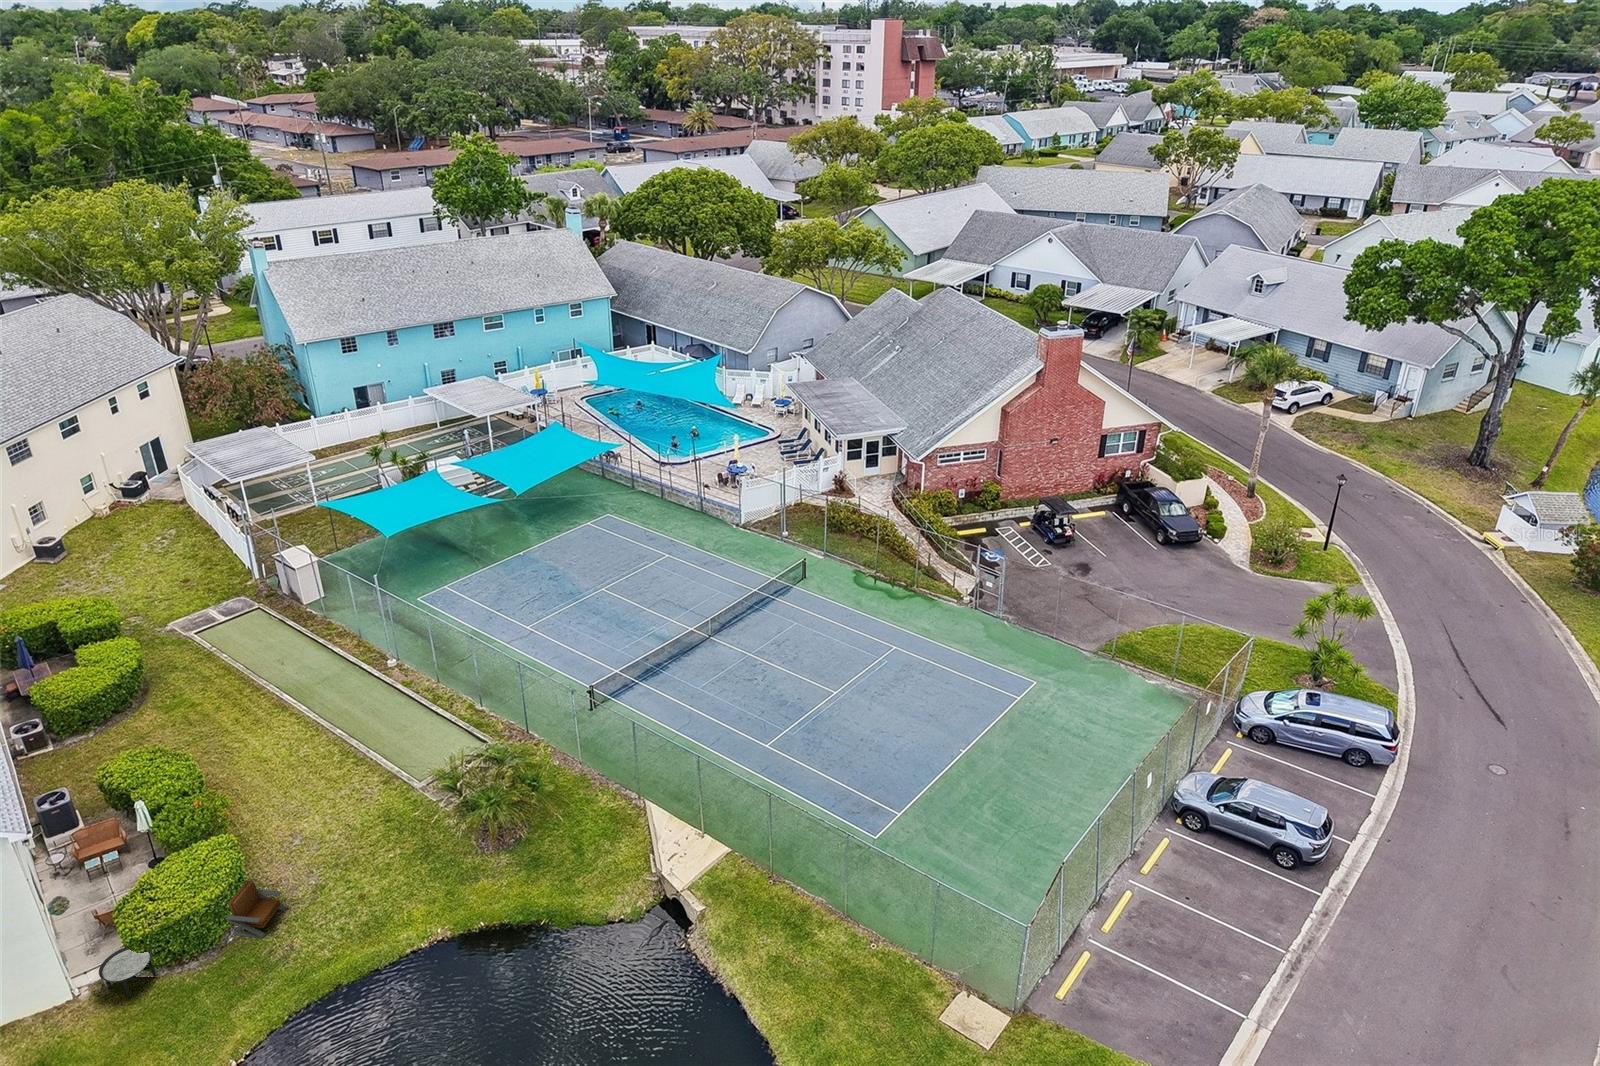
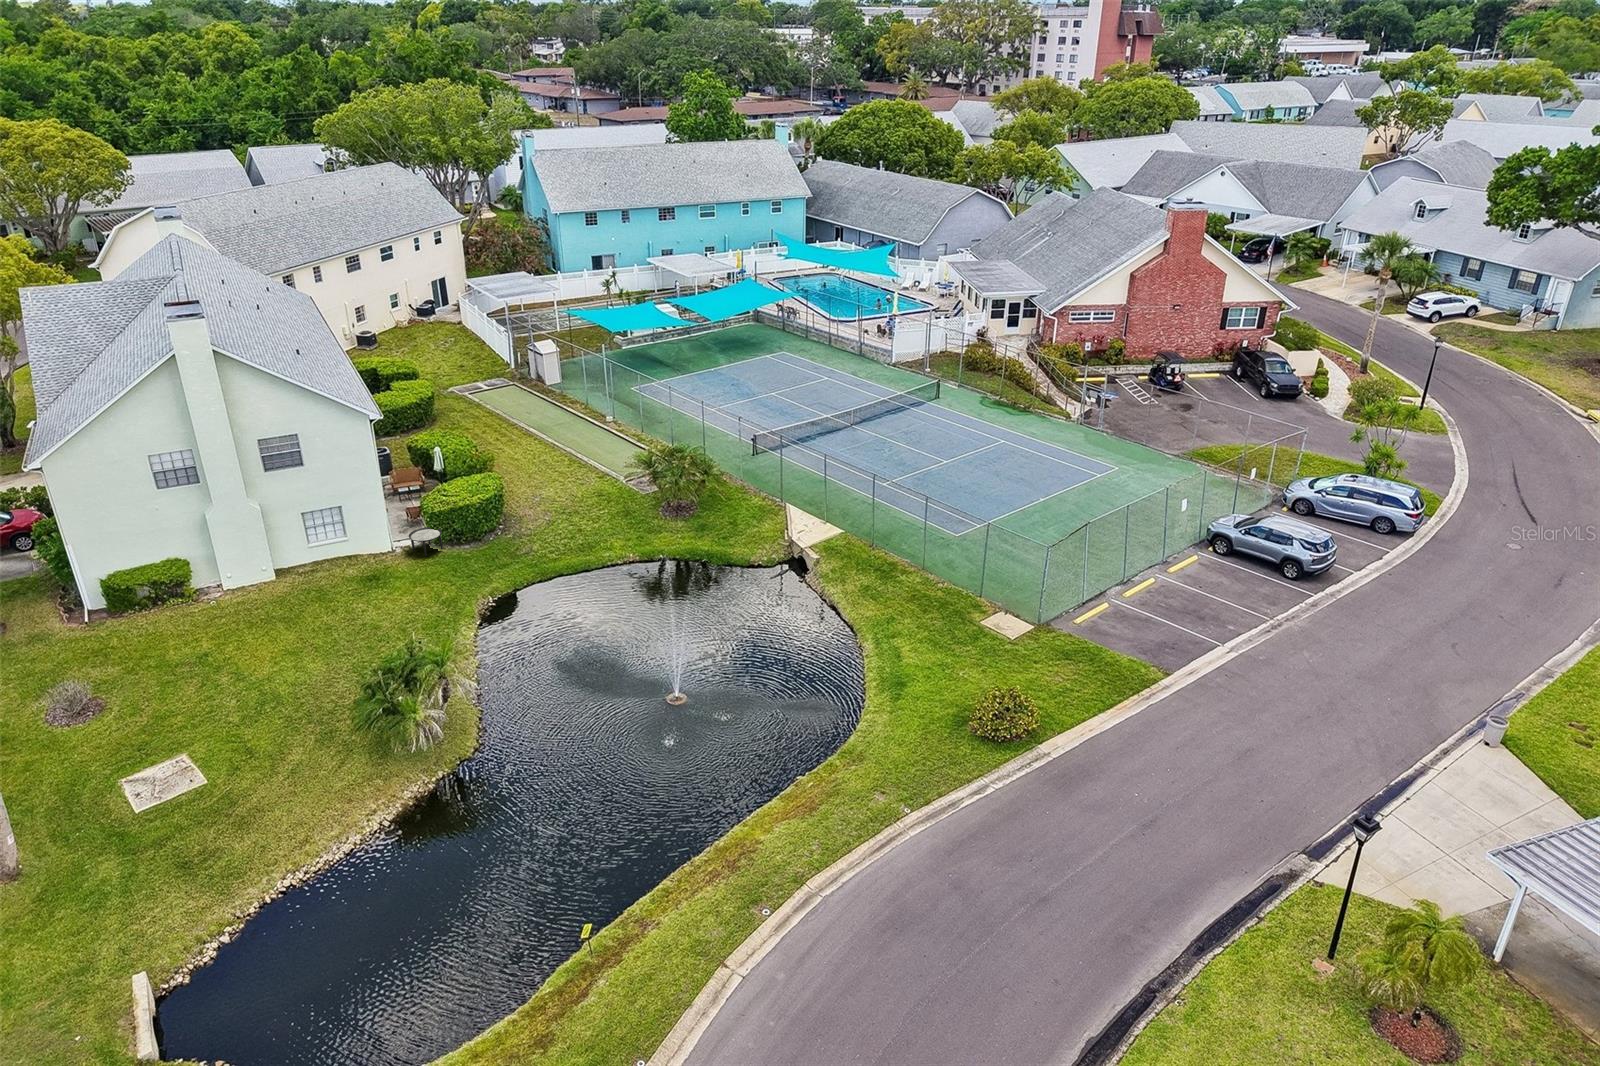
lounge chair: present [226,881,286,938] -> none [489,503,527,540]

